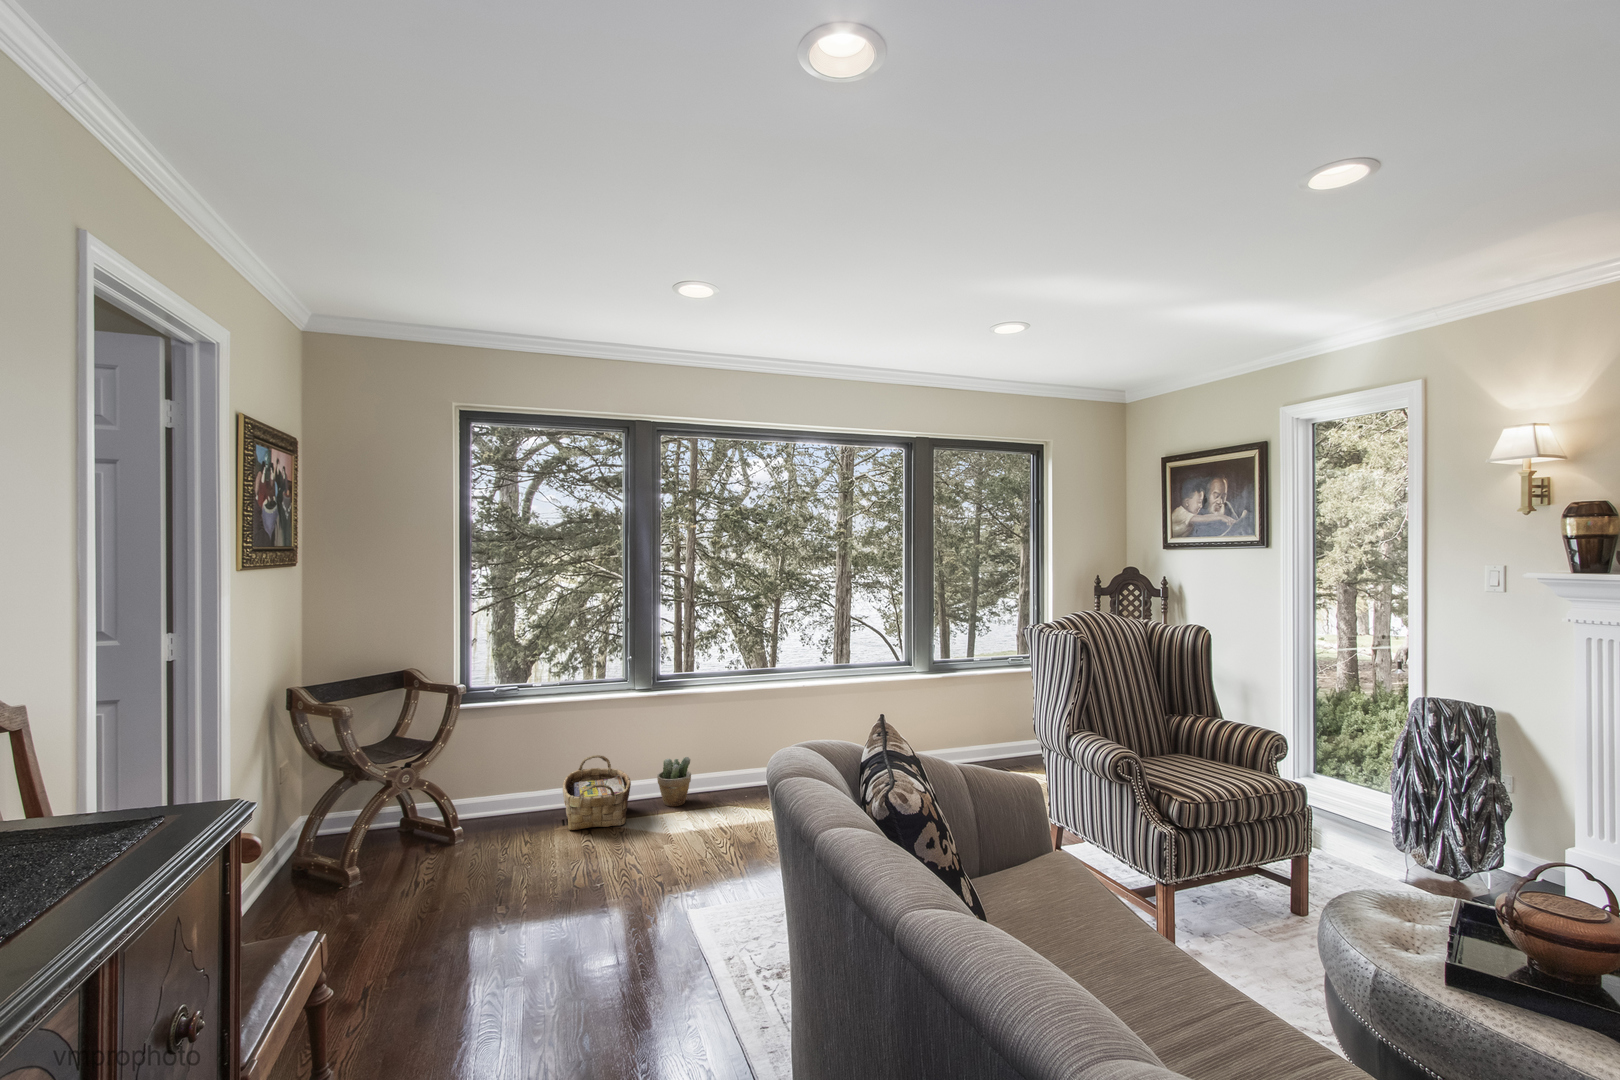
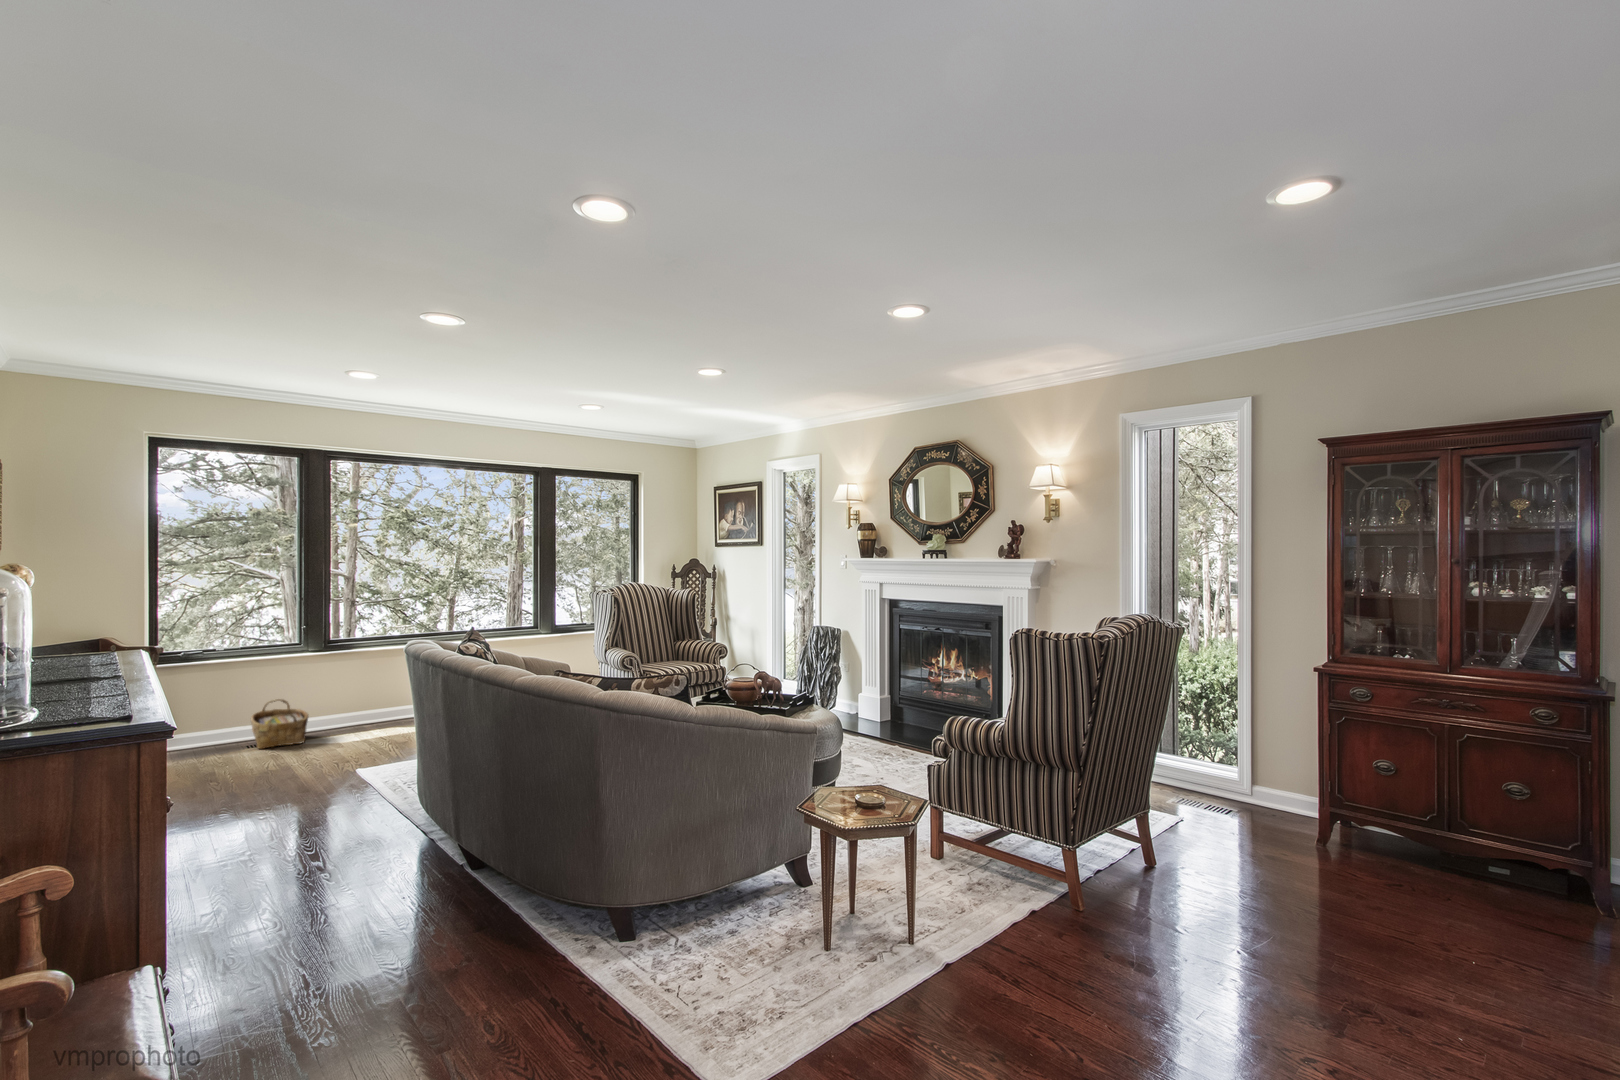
potted plant: present [657,757,691,806] -> none [329,697,358,732]

